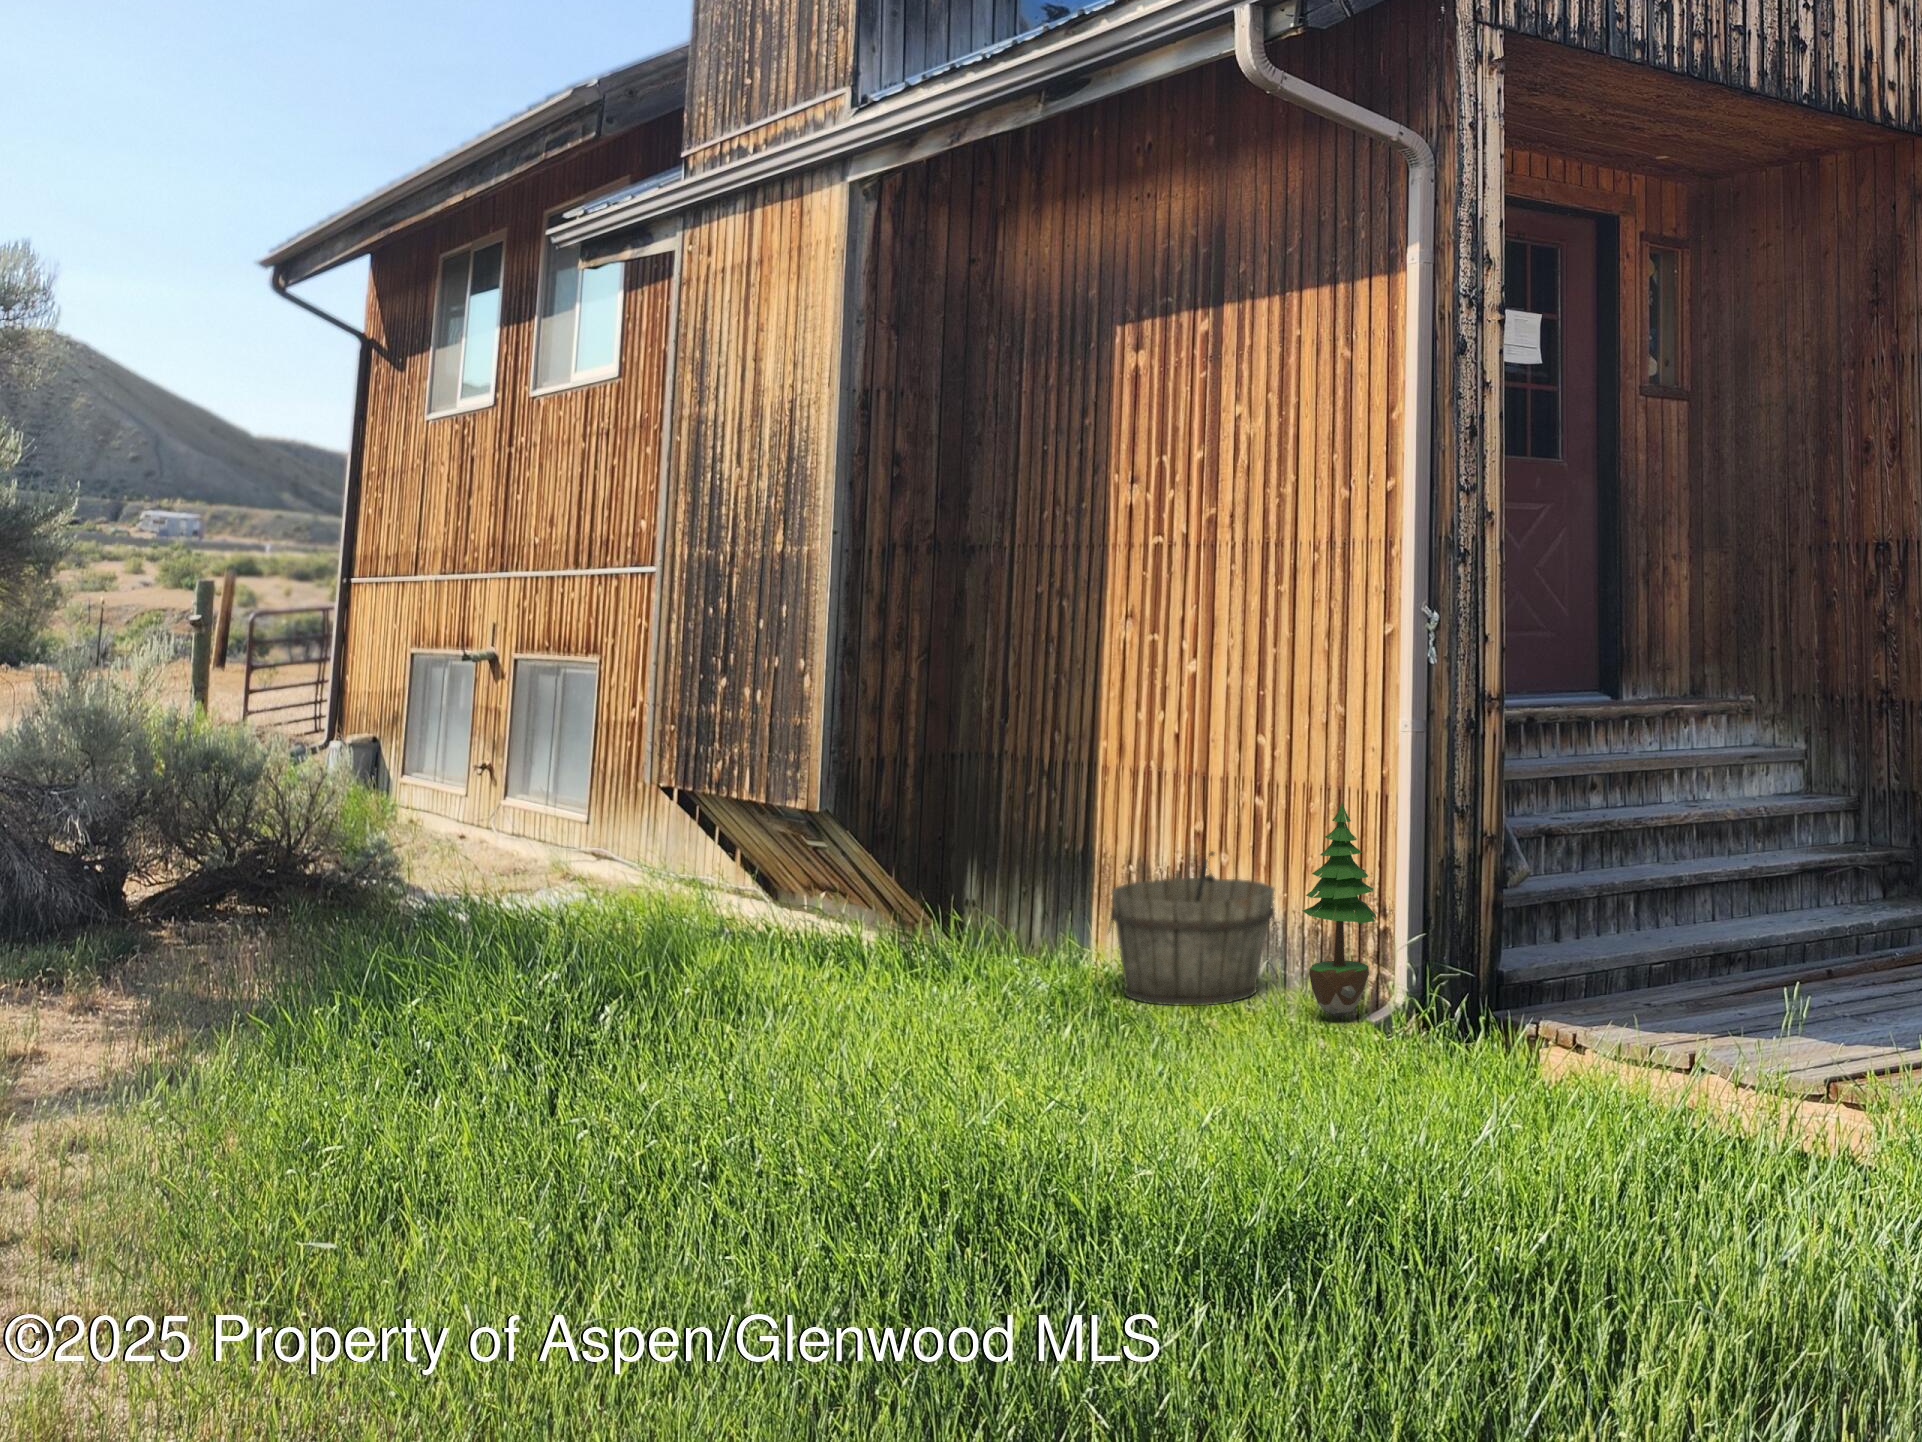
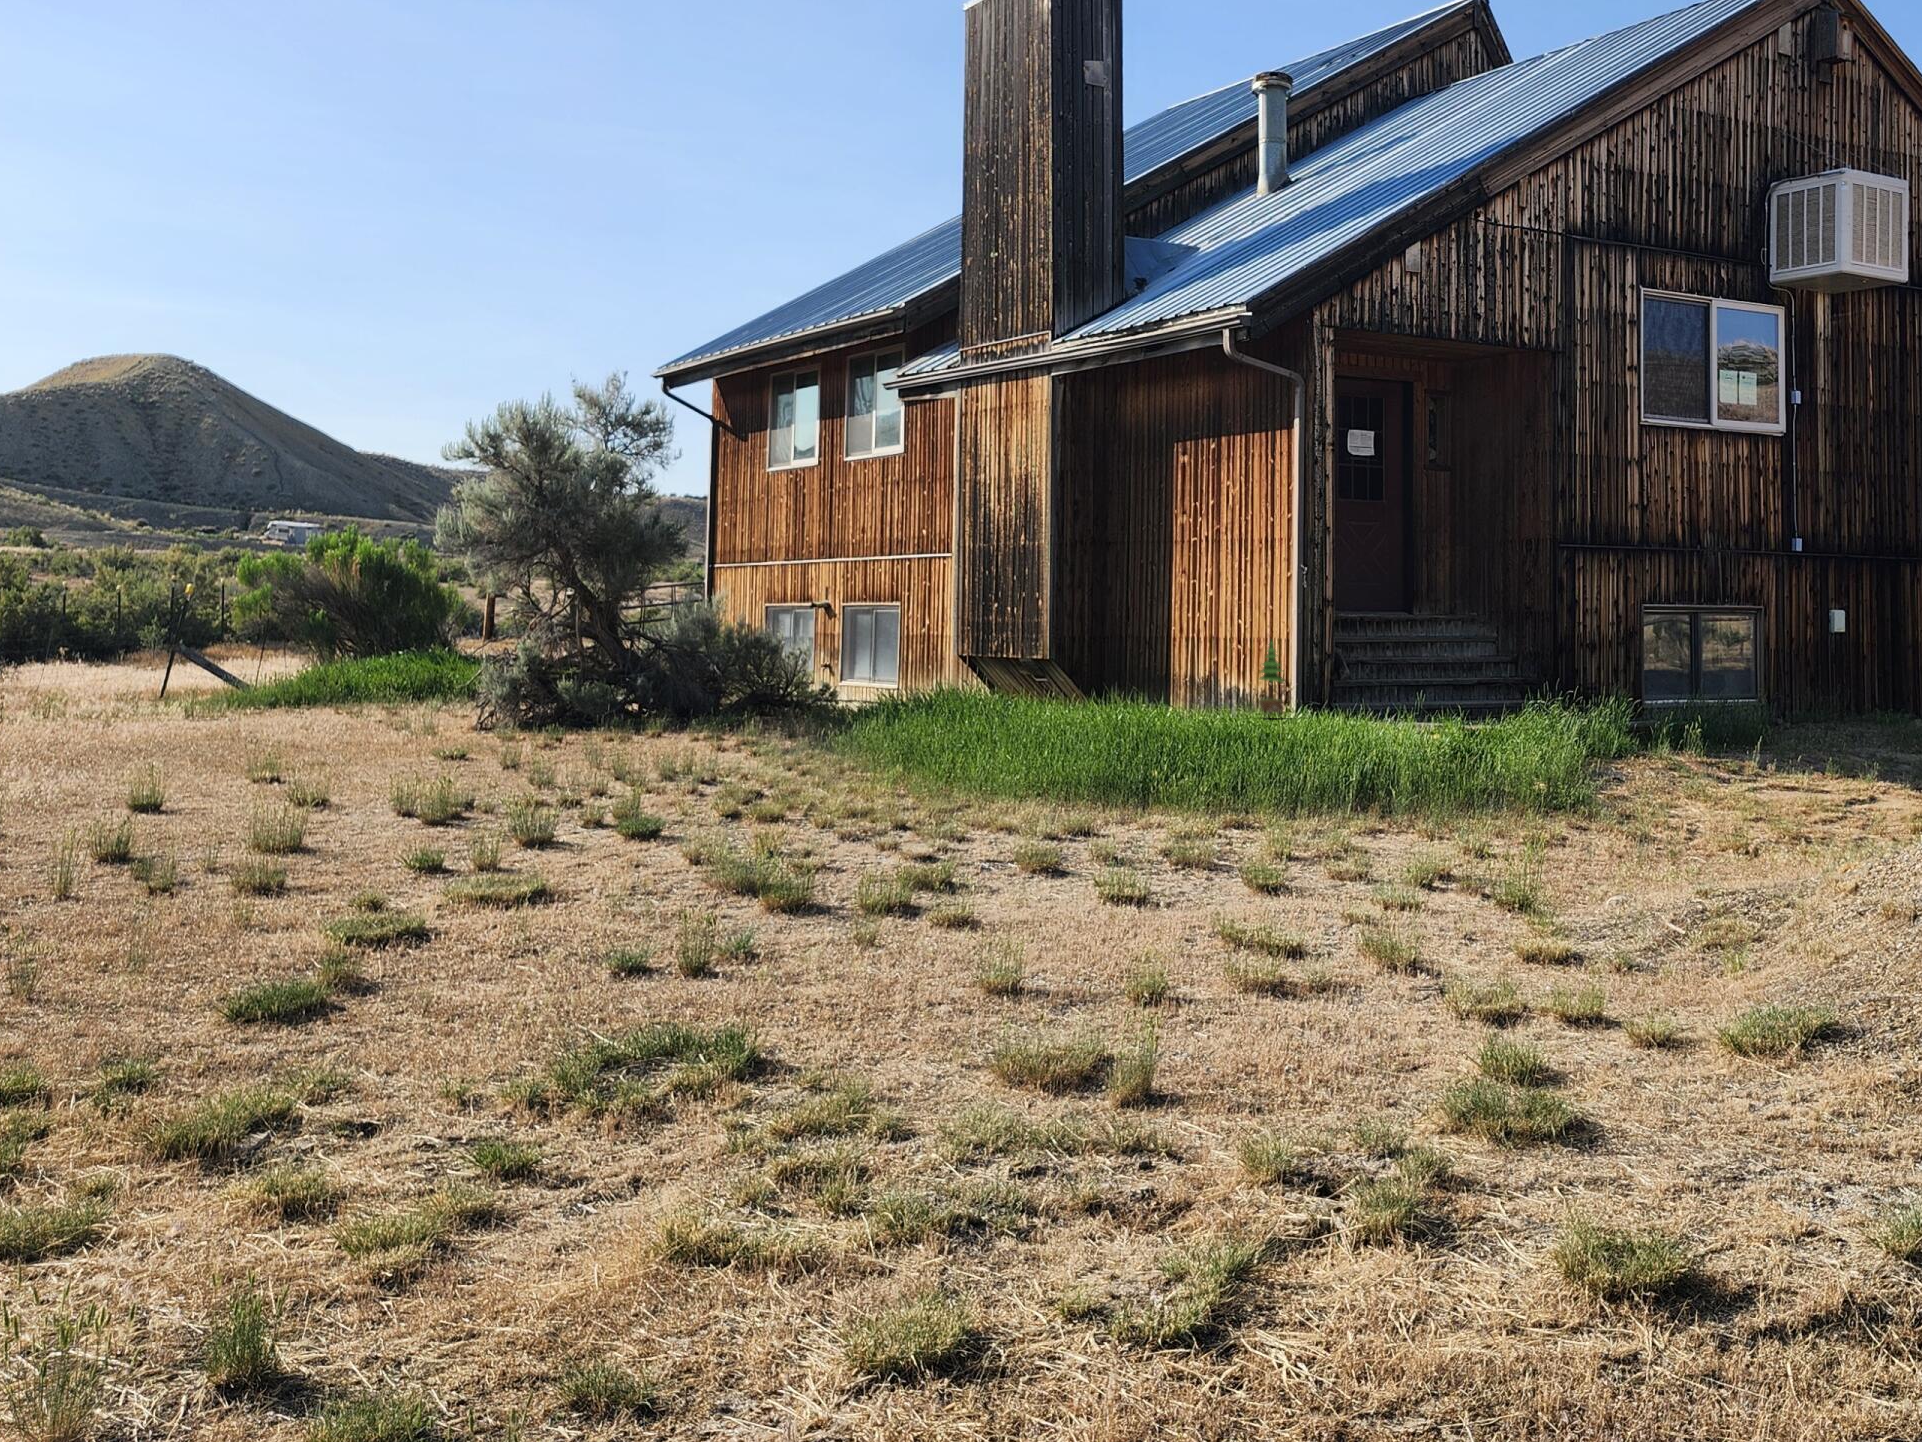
wooden bucket: present [1109,852,1275,1006] -> none [1182,661,1249,718]

